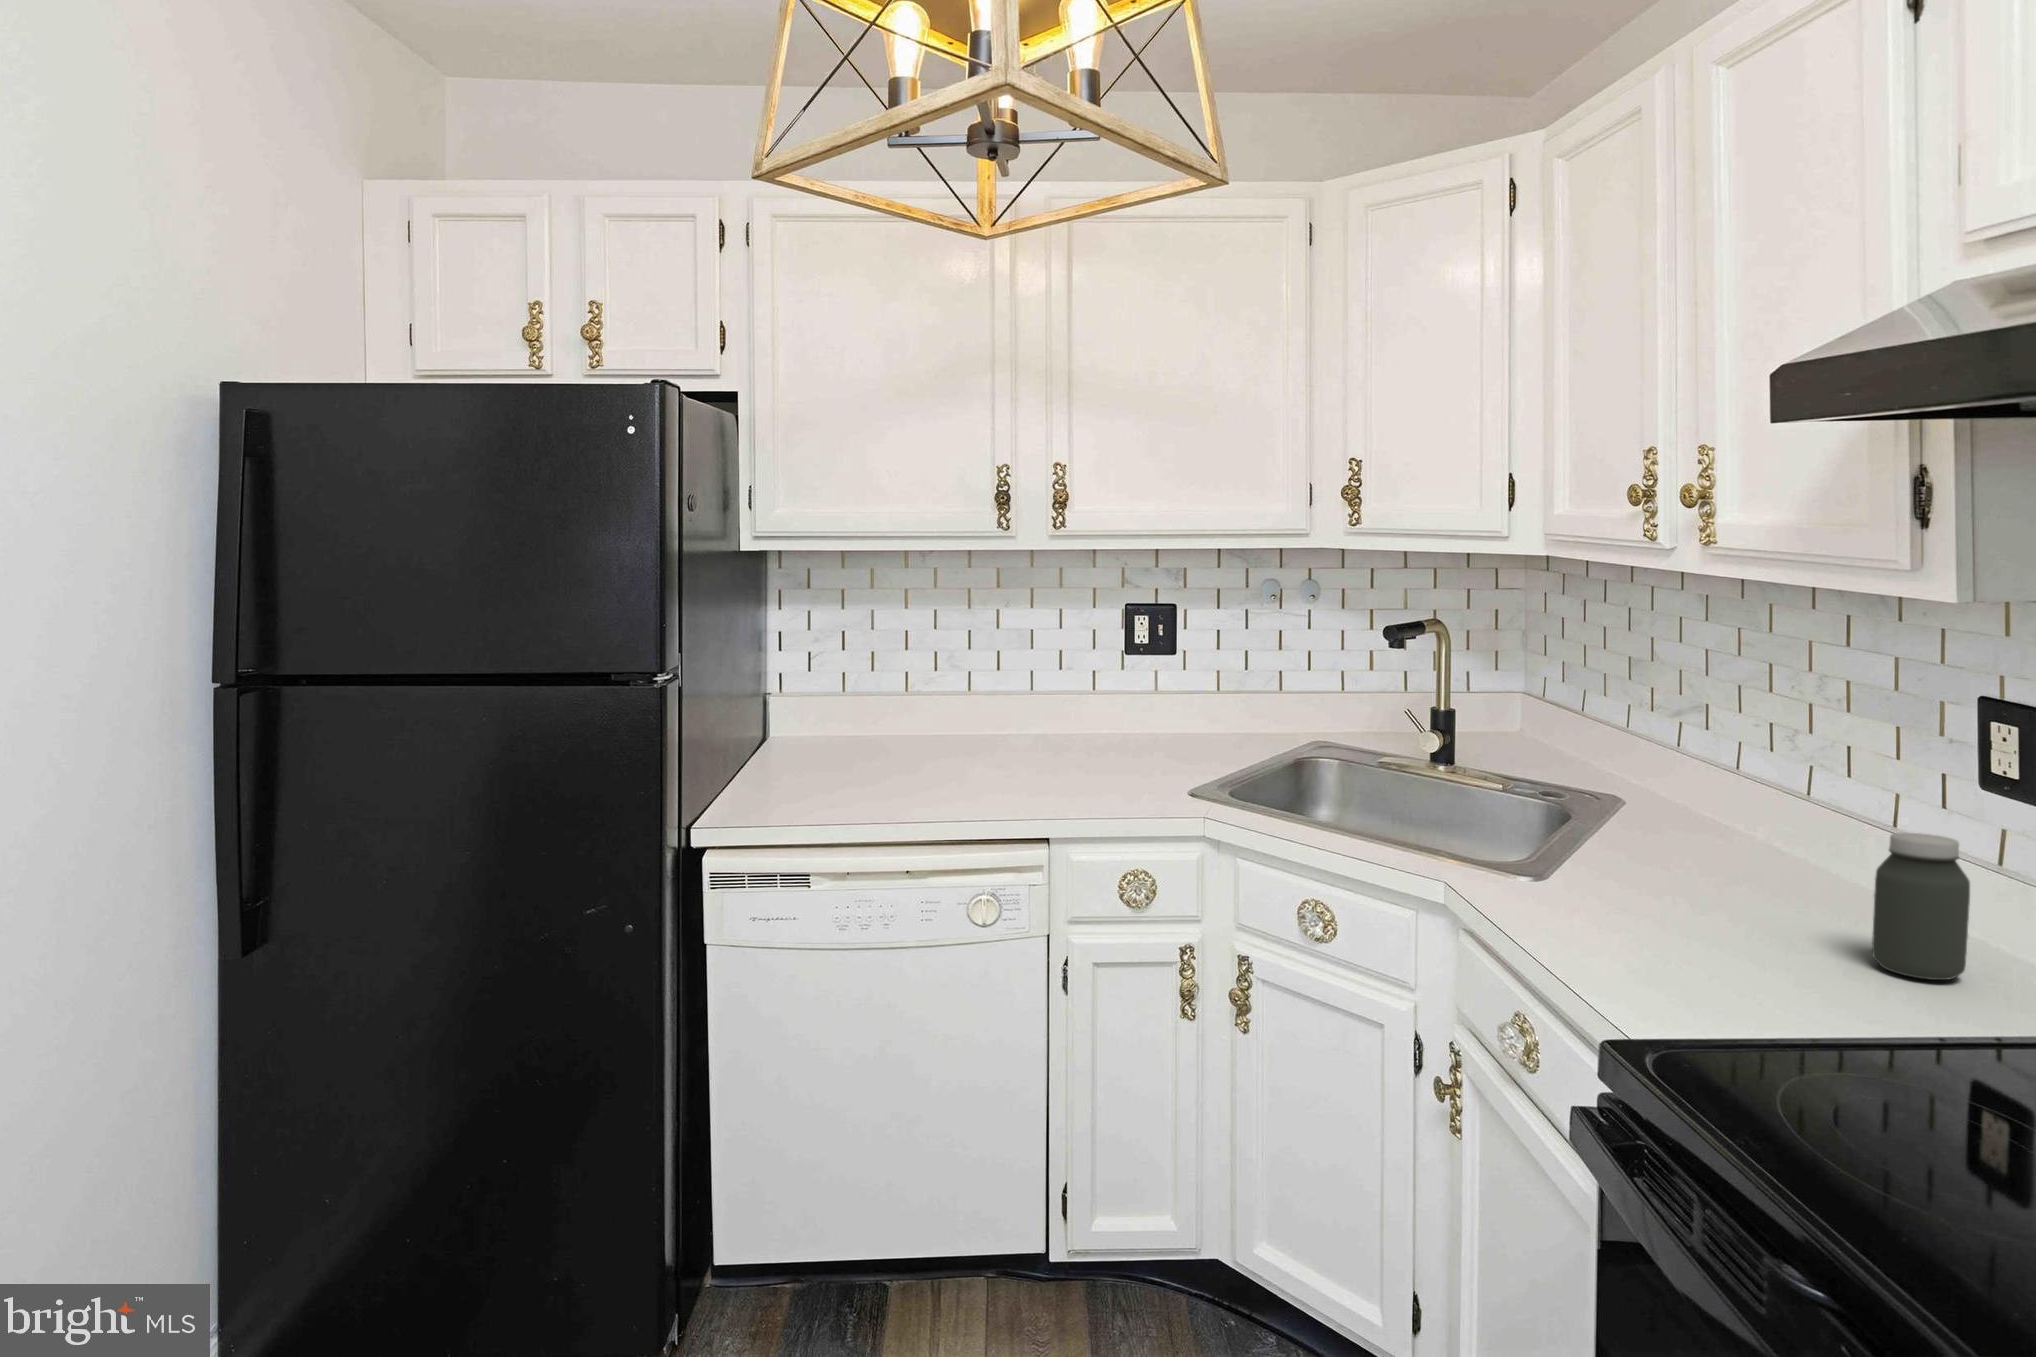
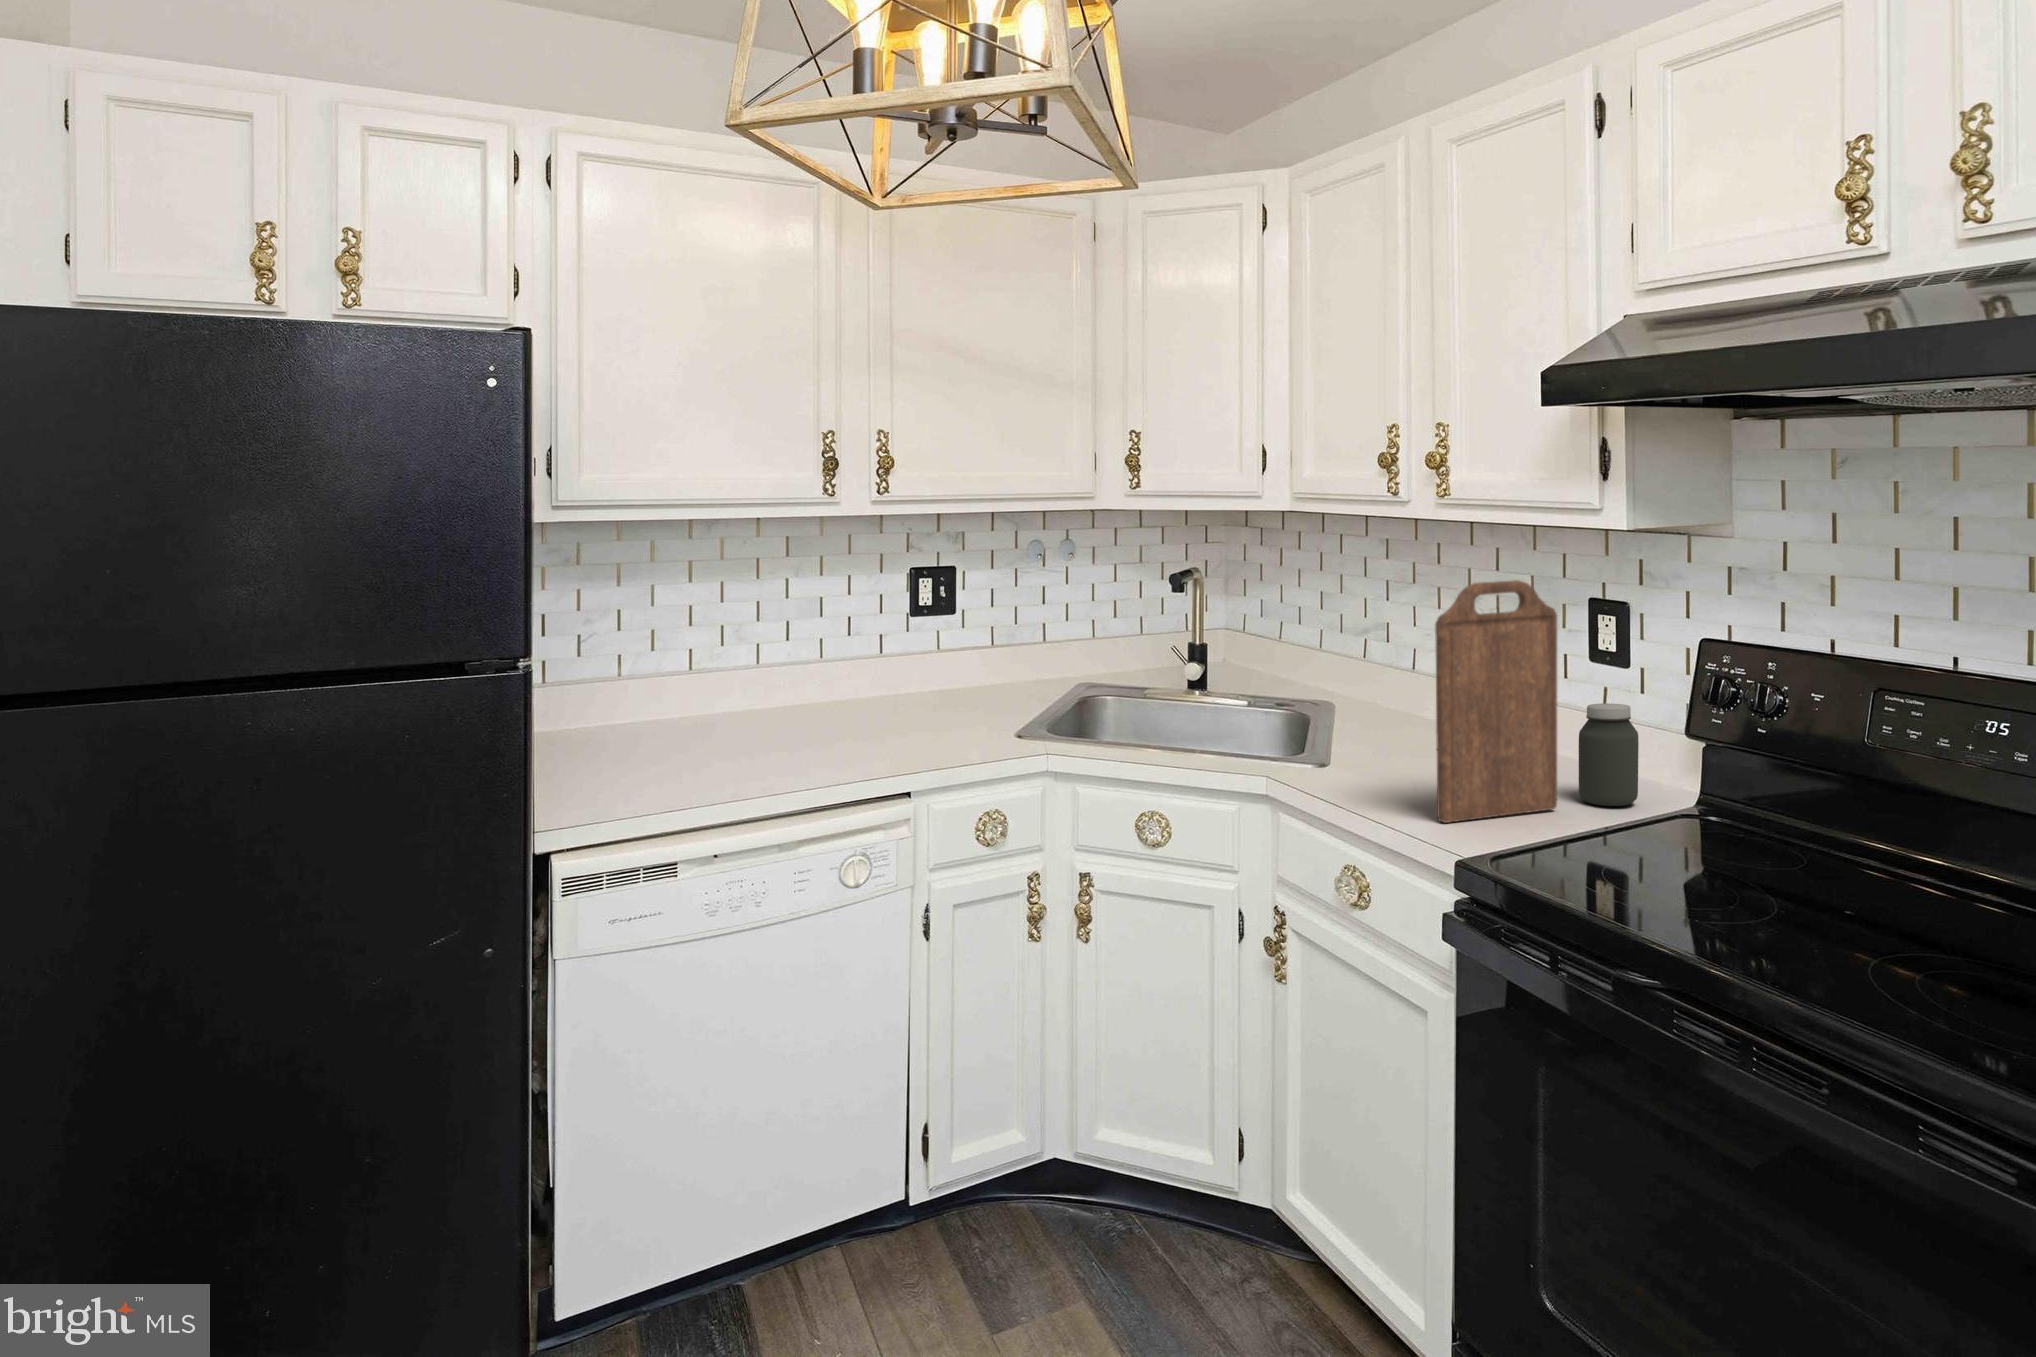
cutting board: none [1634,656,1839,971] -> present [1435,580,1557,823]

